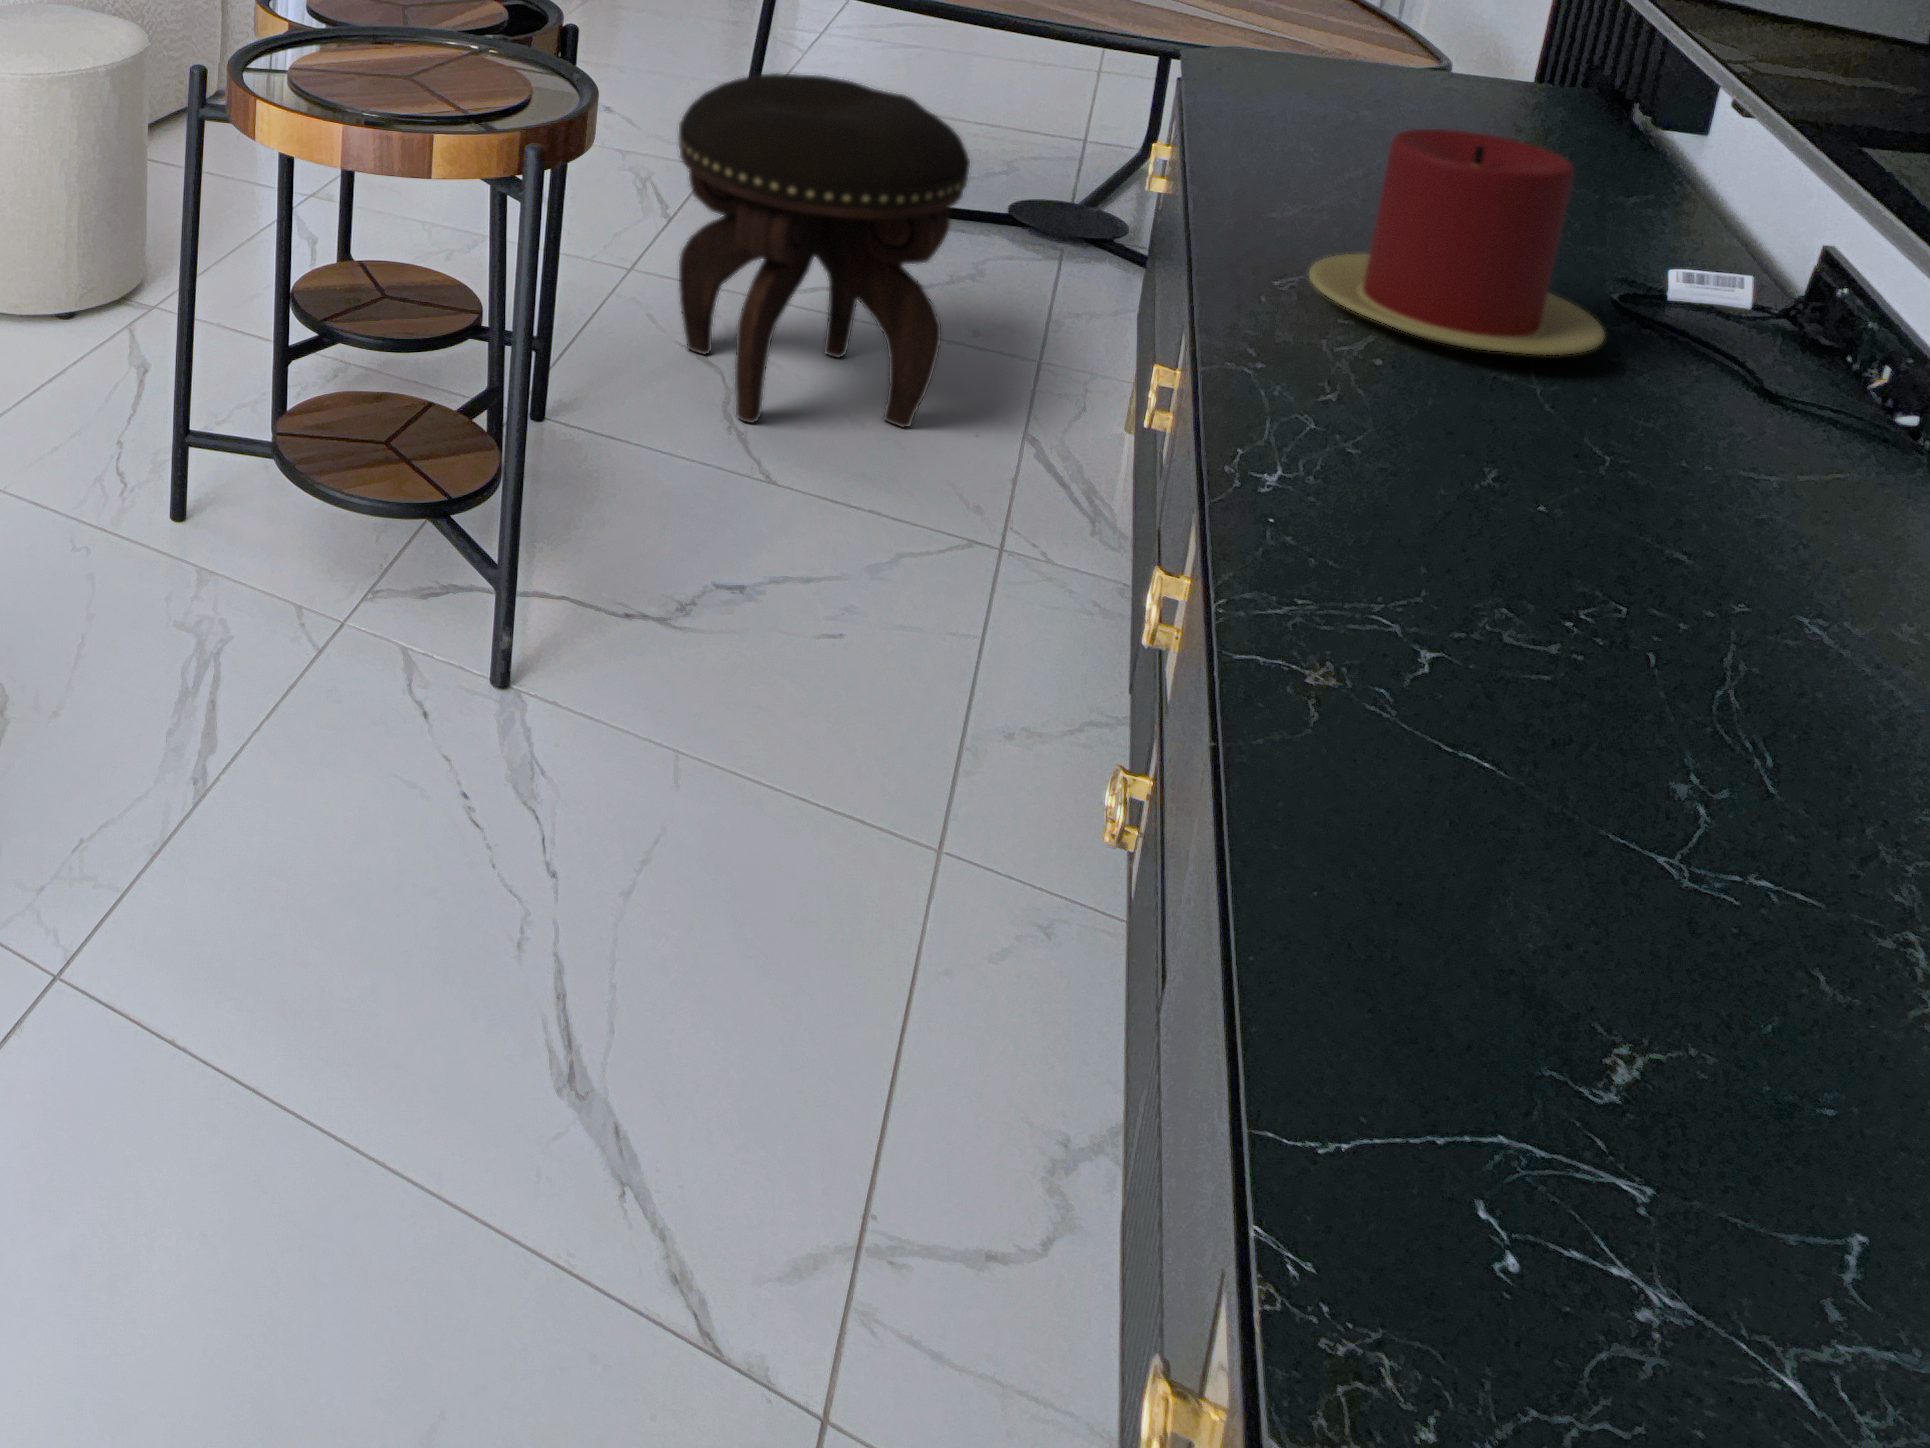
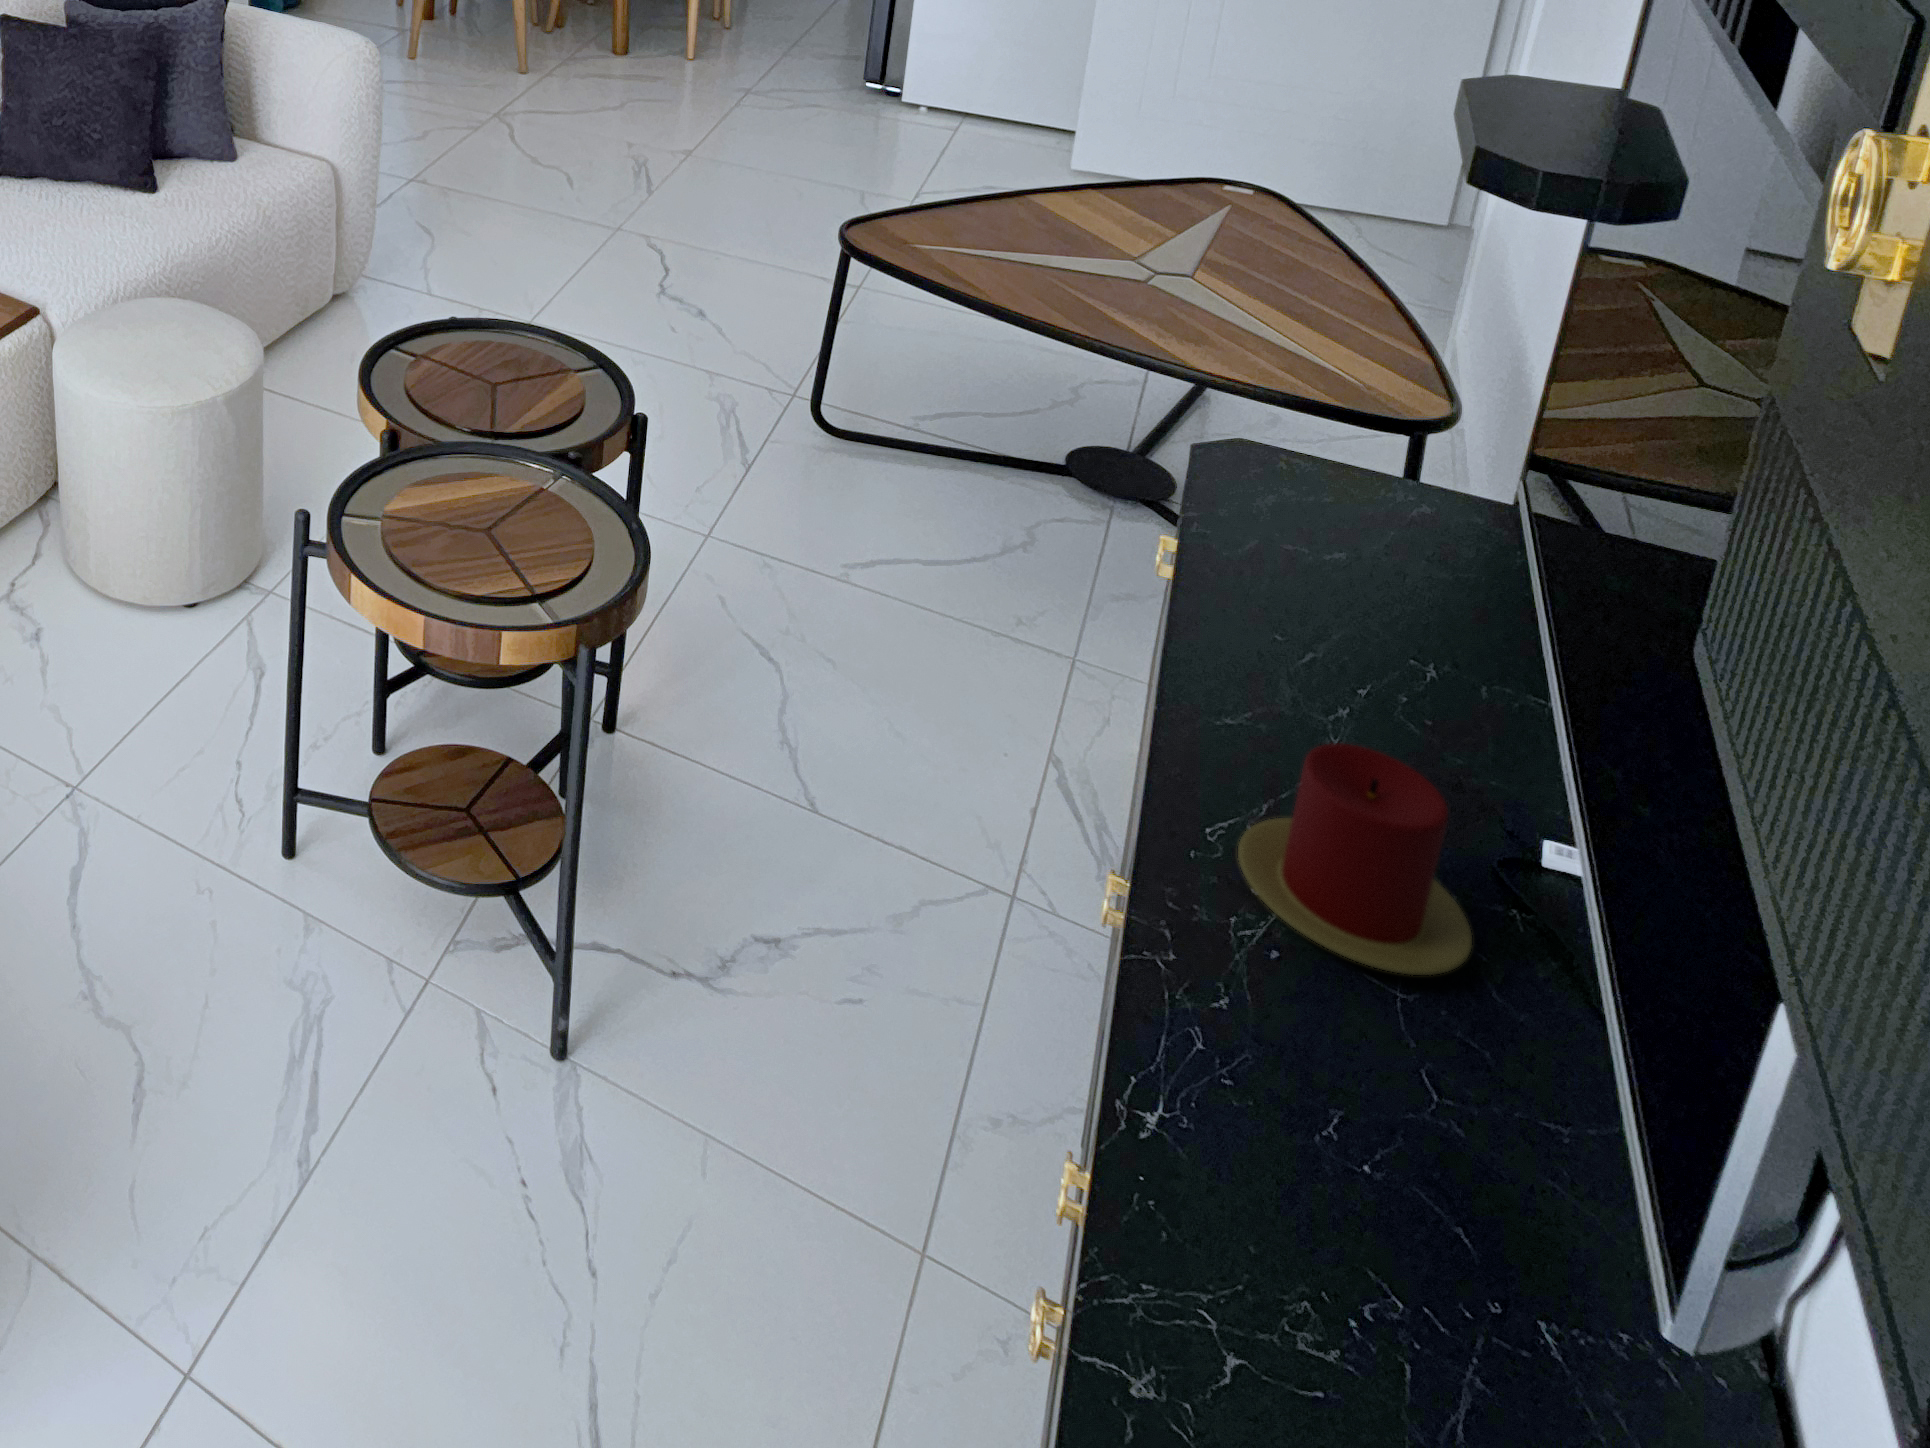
footstool: present [678,74,970,427] -> none [745,411,1008,750]

